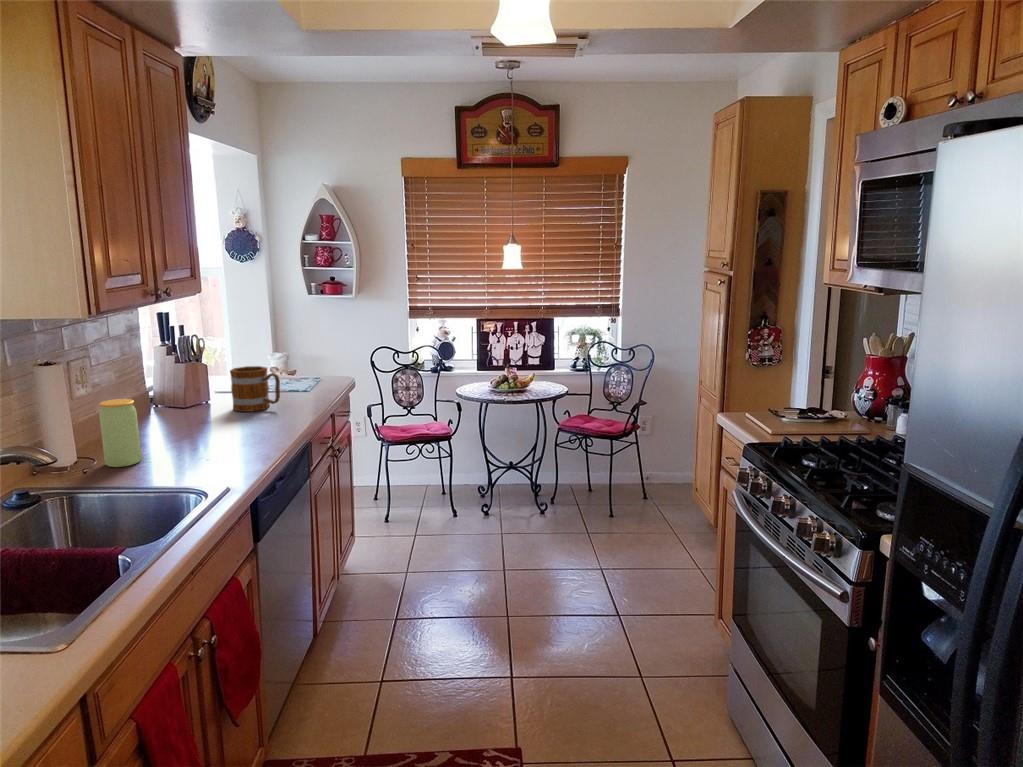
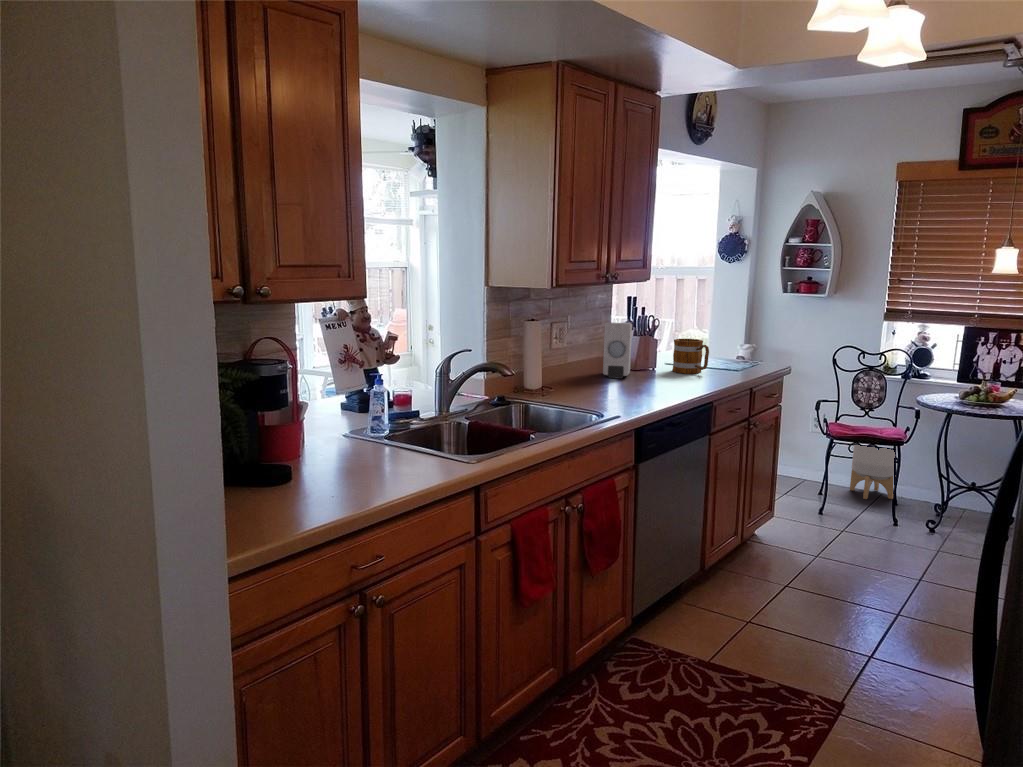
soap dispenser: none [136,357,184,437] -> present [603,323,632,378]
jar: present [99,399,141,467] -> none [569,344,592,389]
planter: none [402,434,443,497] -> present [850,445,895,499]

